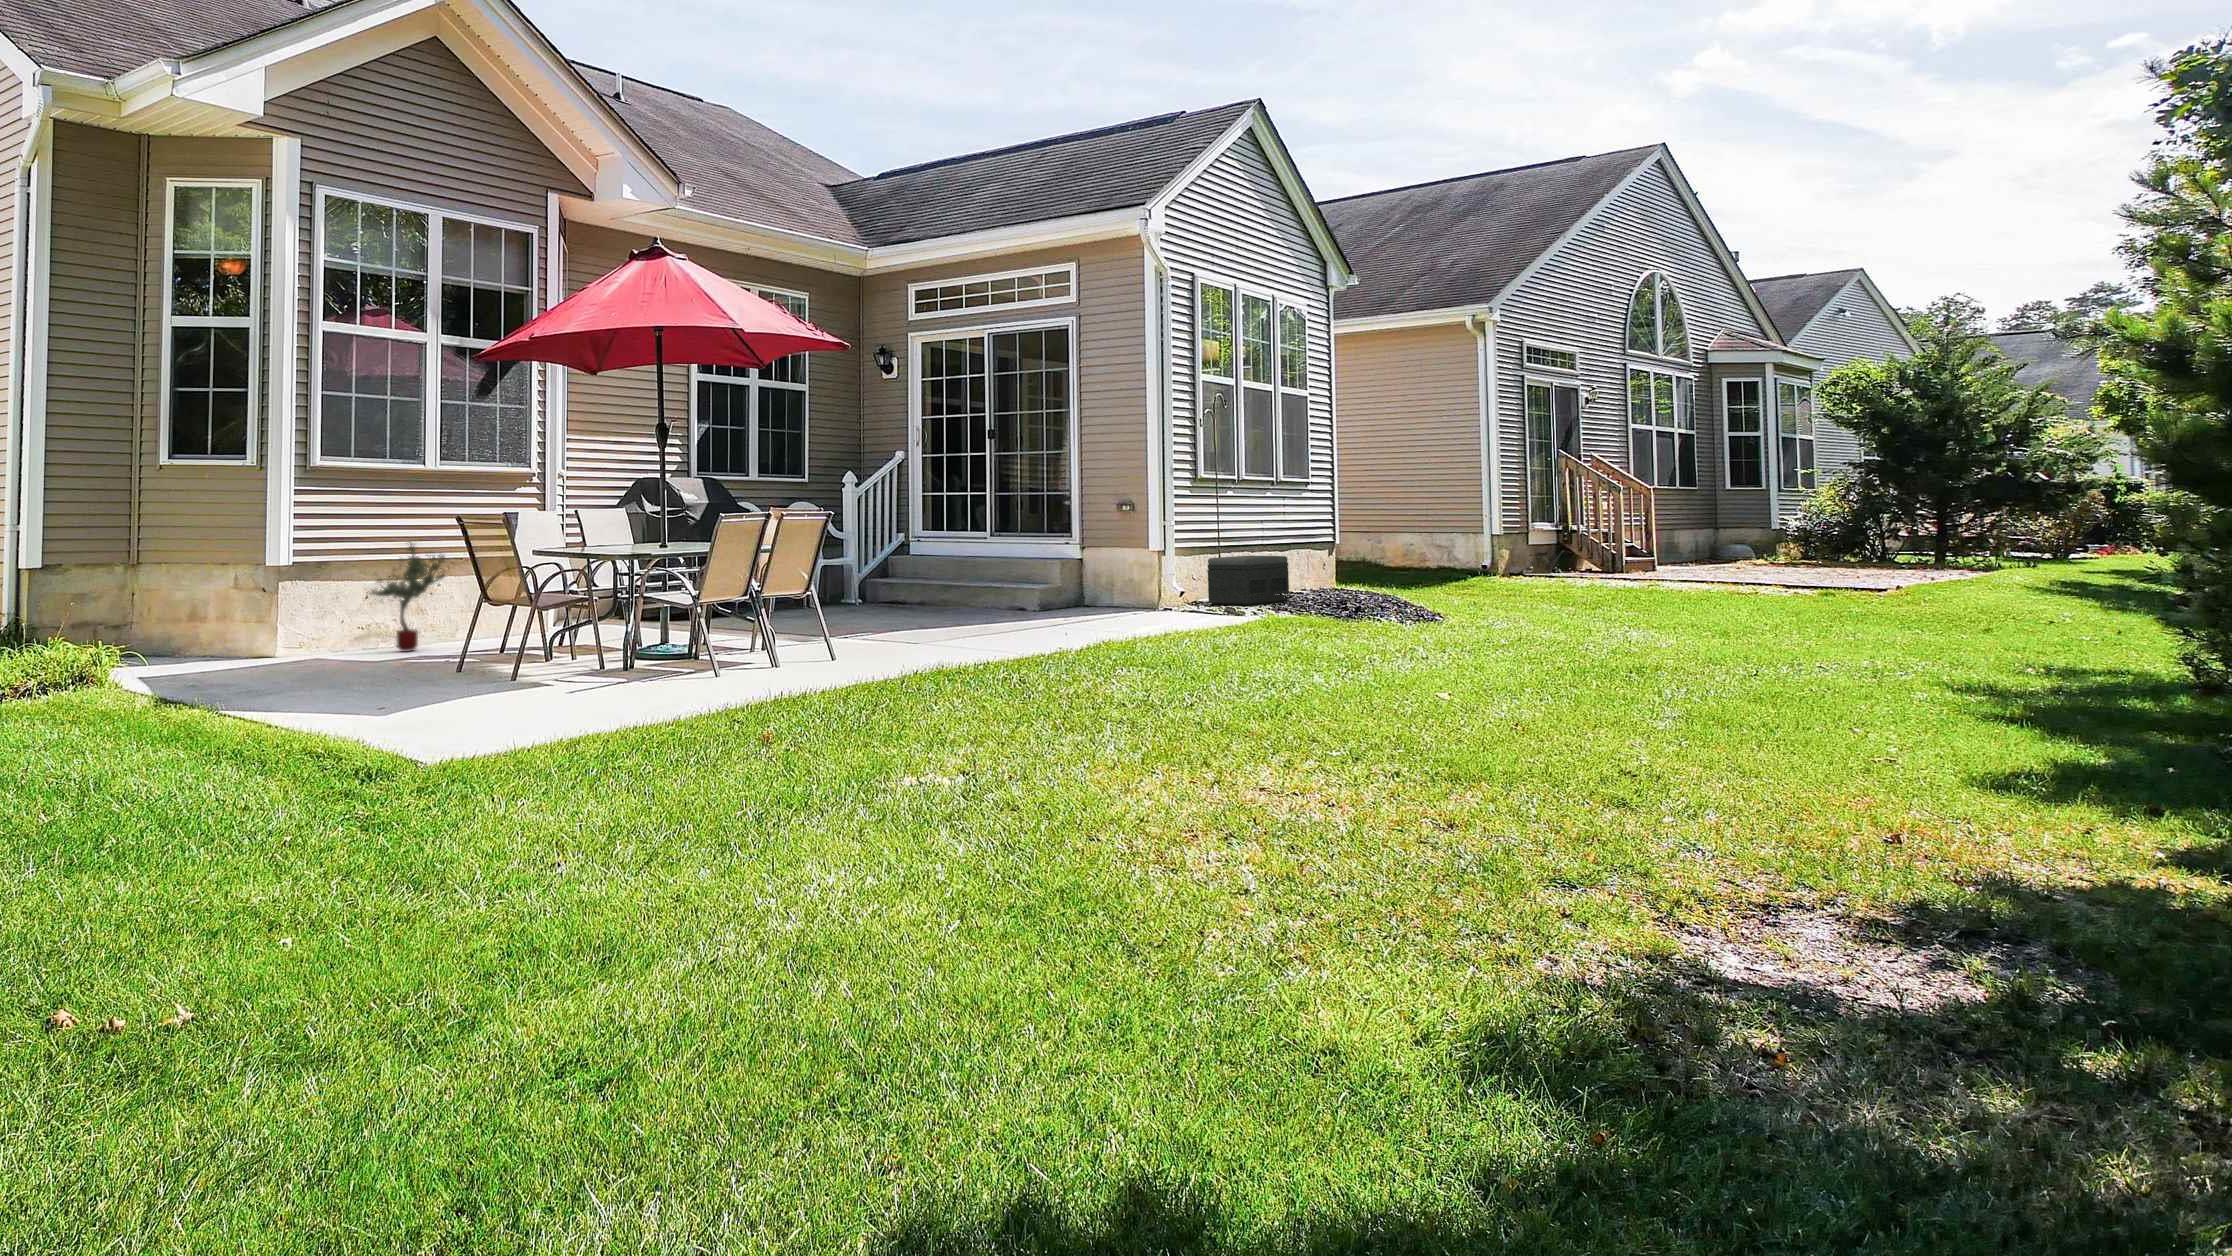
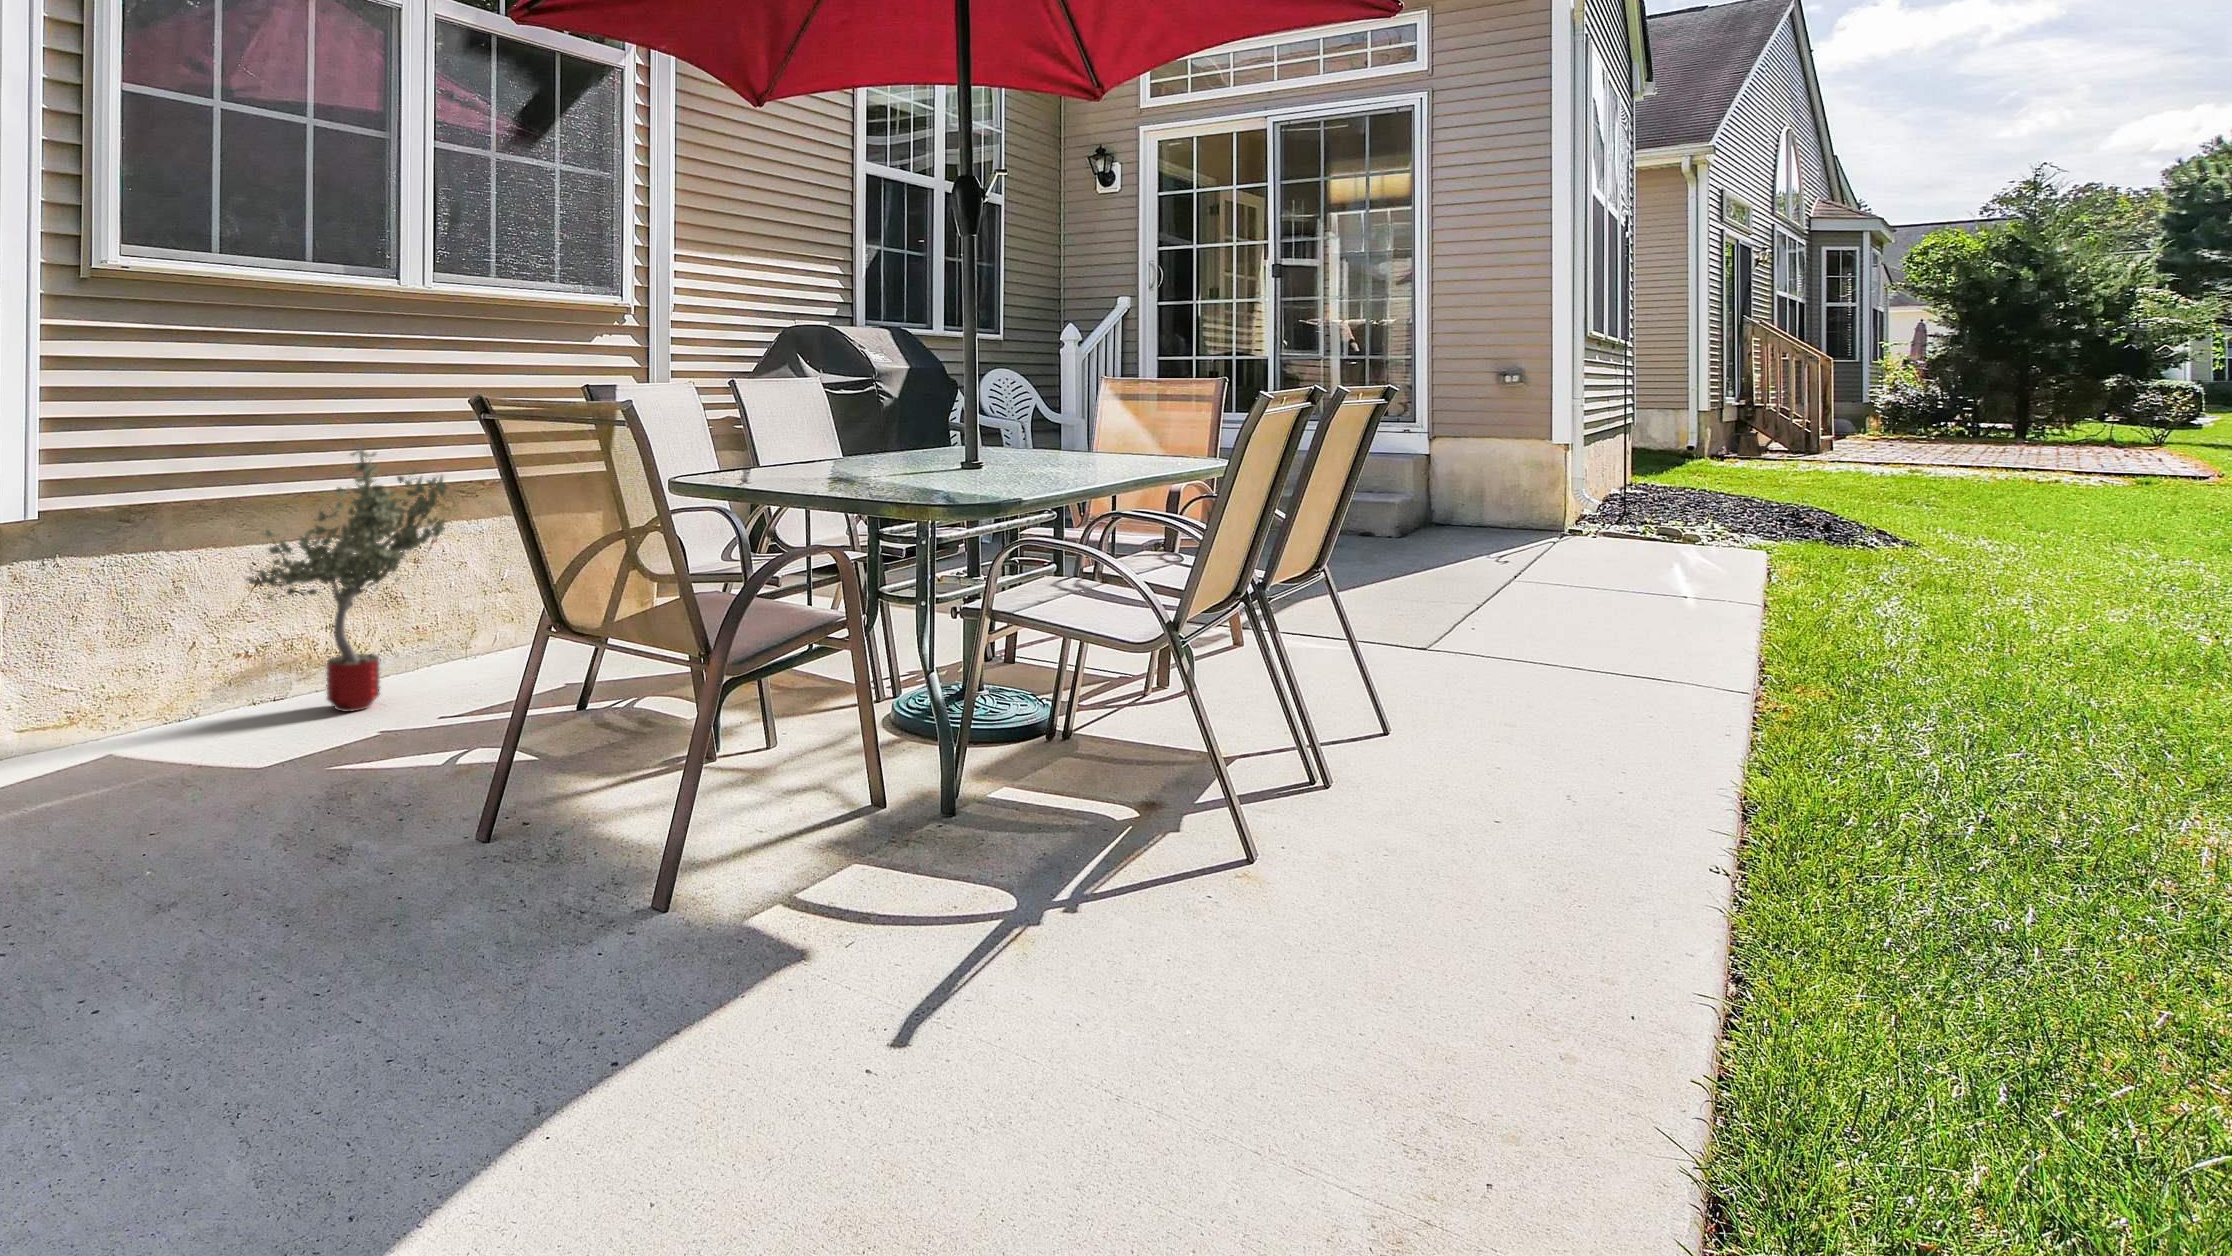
storage bench: present [1208,556,1289,606] -> none [1592,448,1673,524]

